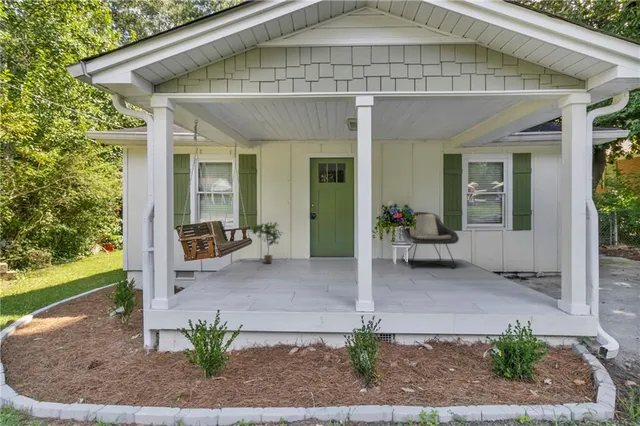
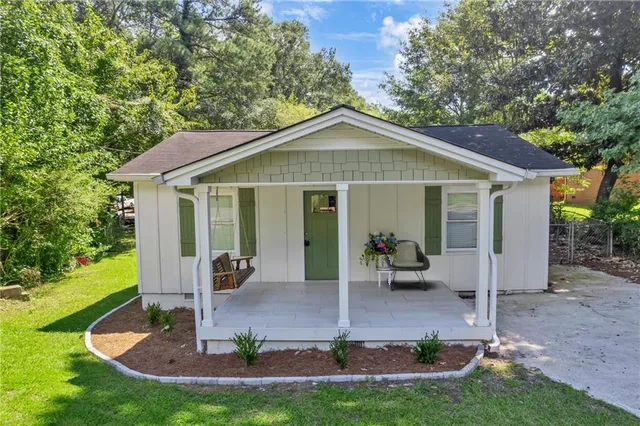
potted plant: present [252,223,281,264] -> none [254,250,284,287]

